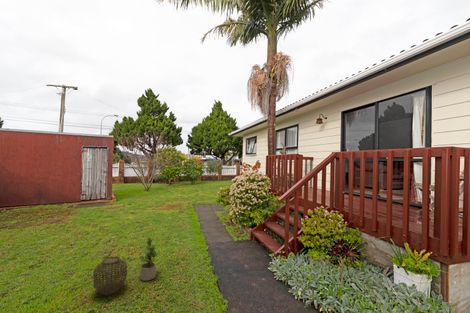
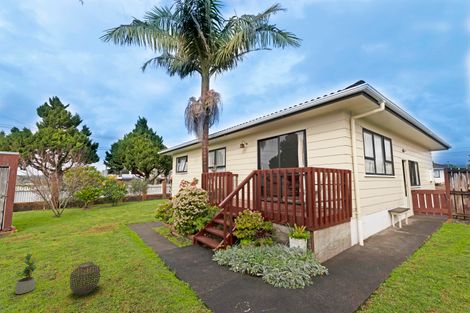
potted plant: present [140,238,156,281] -> present [15,253,36,294]

